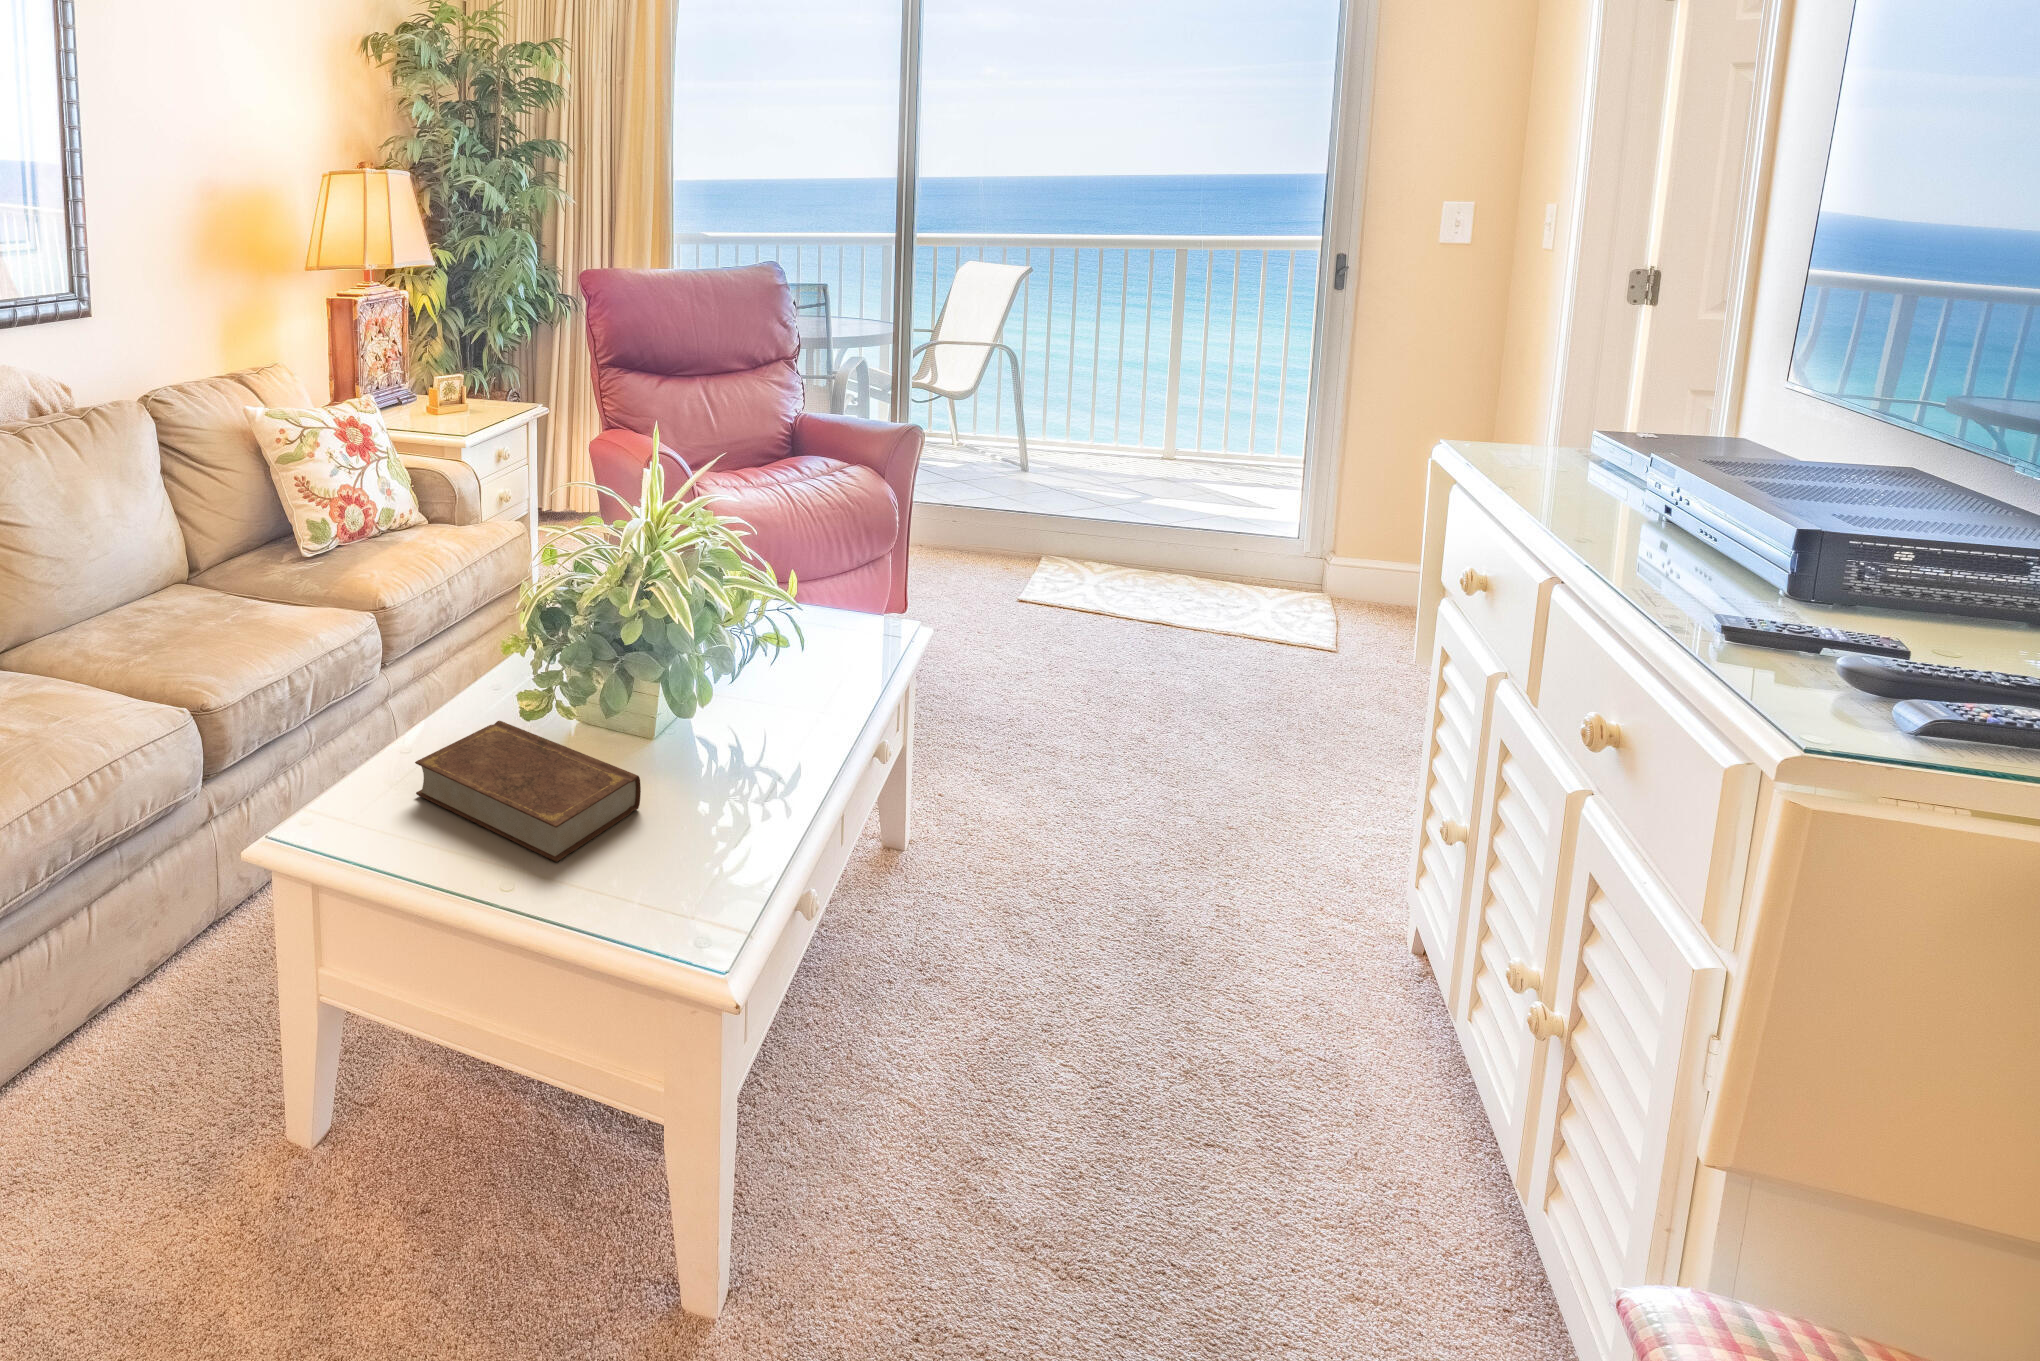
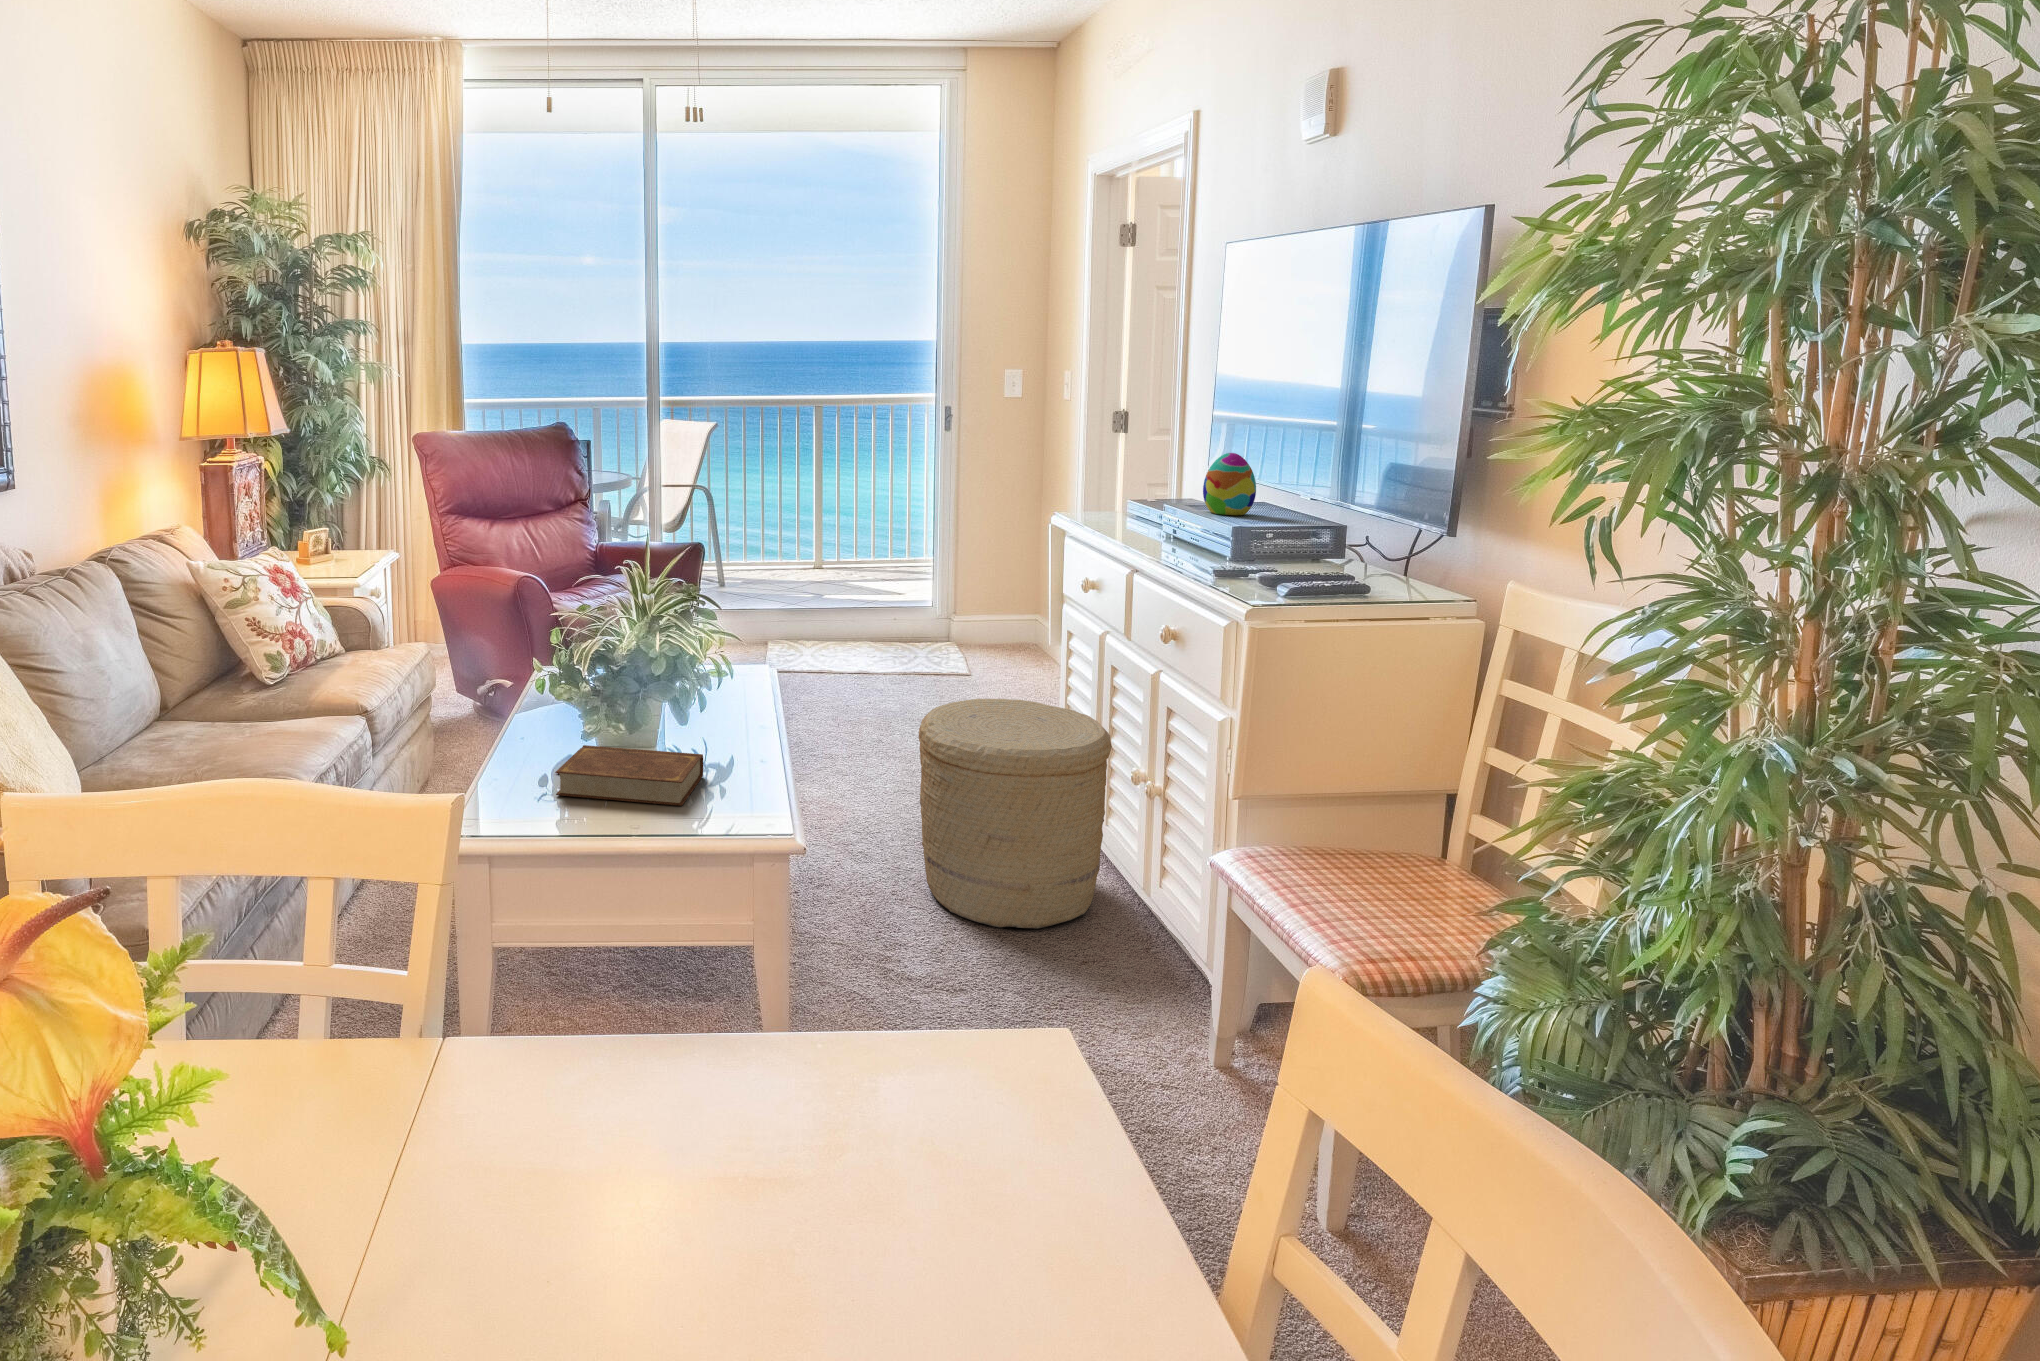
decorative egg: none [1753,355,1903,486] -> present [1203,453,1256,515]
woven basket: none [1080,738,1469,1202] -> present [919,699,1112,928]

